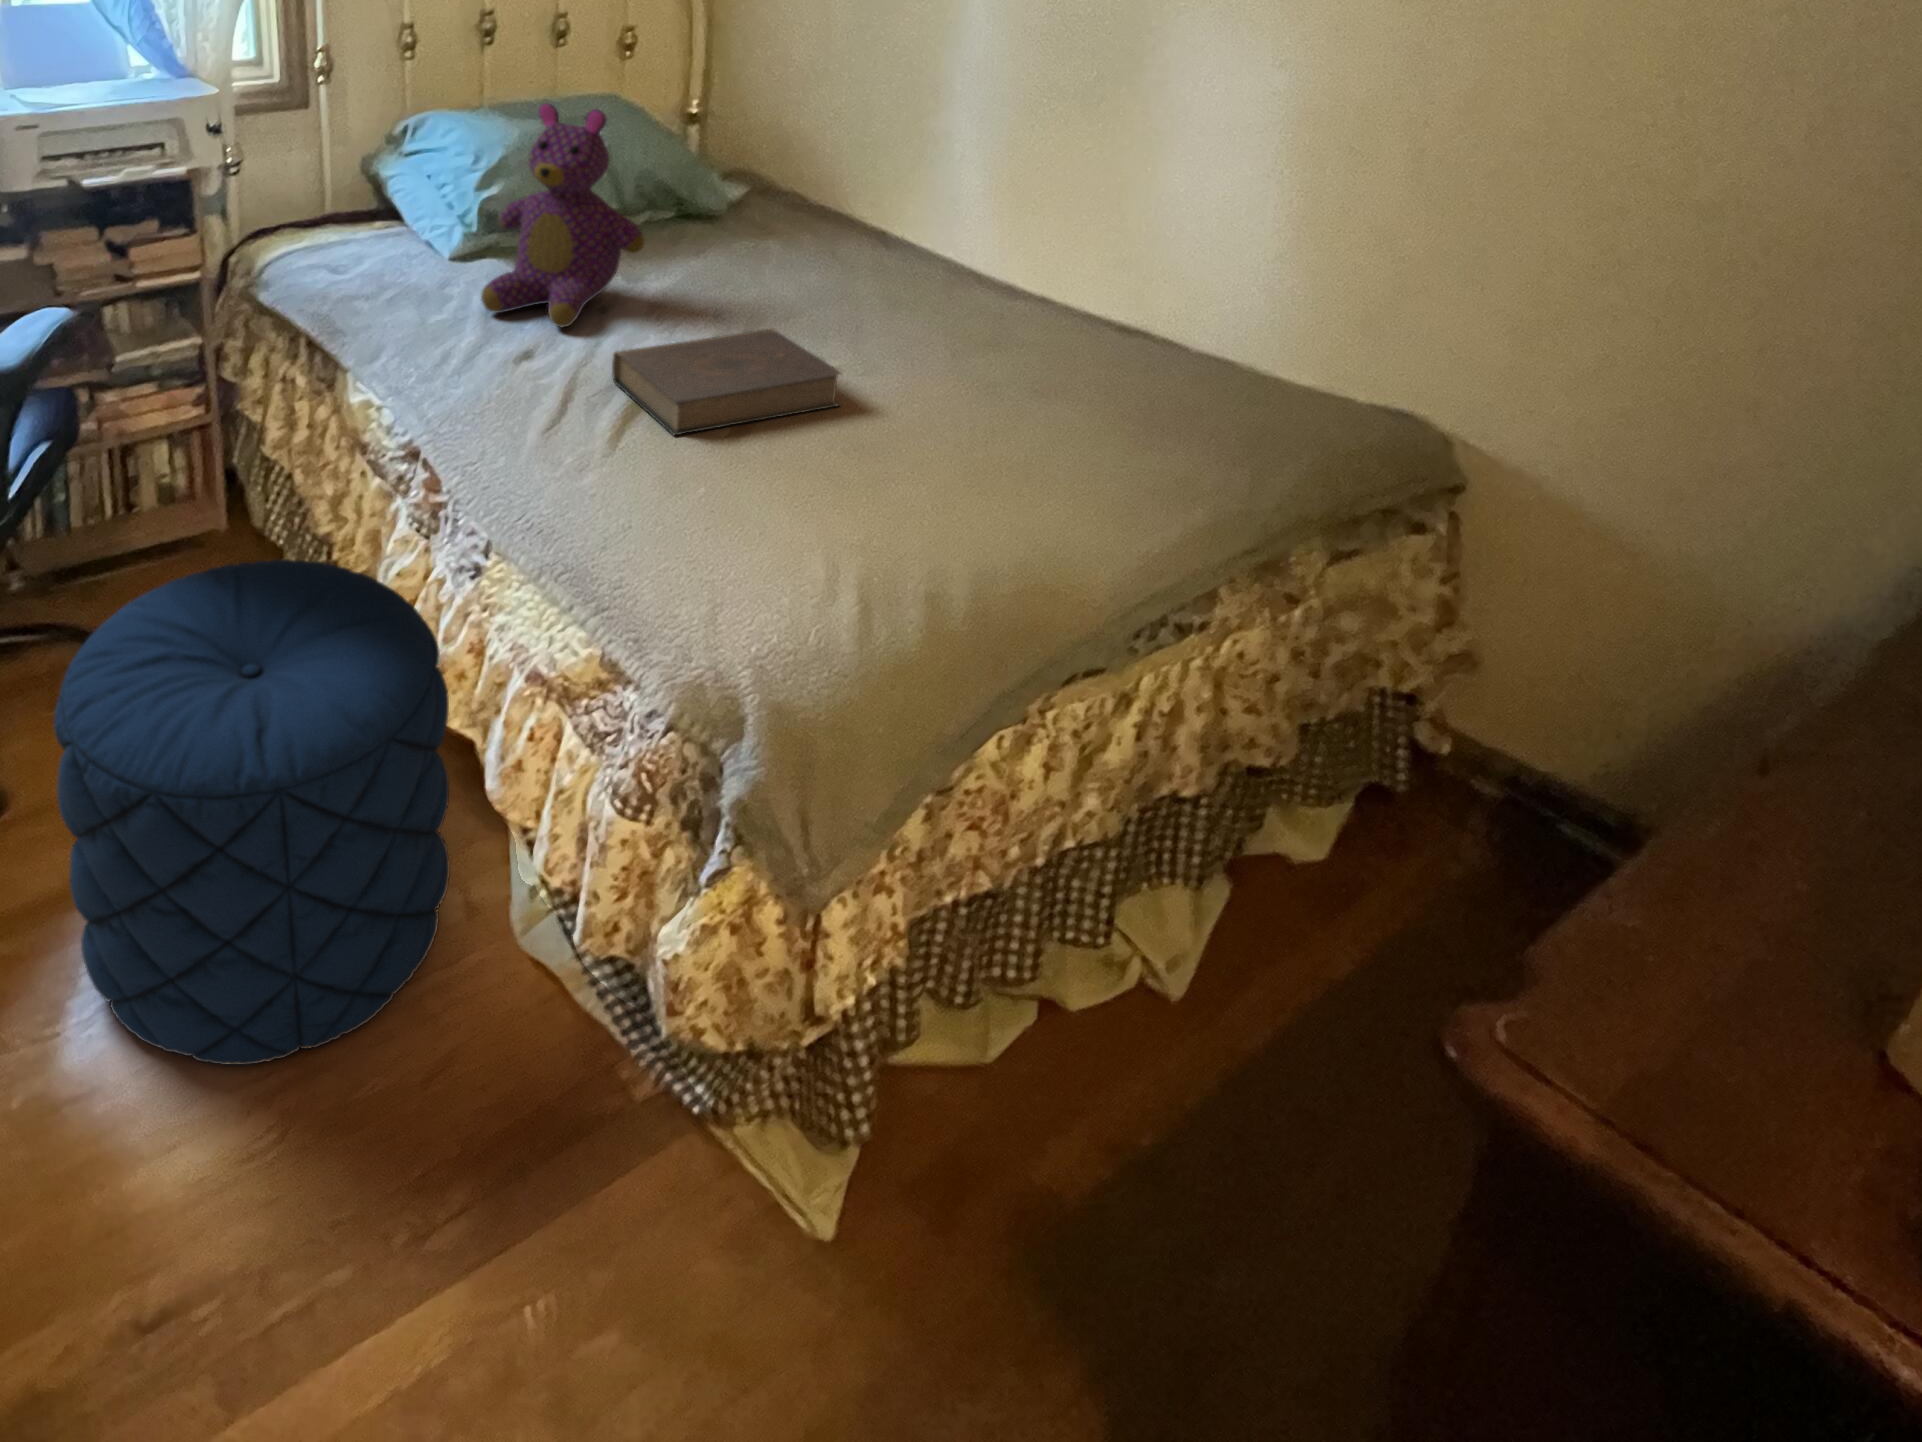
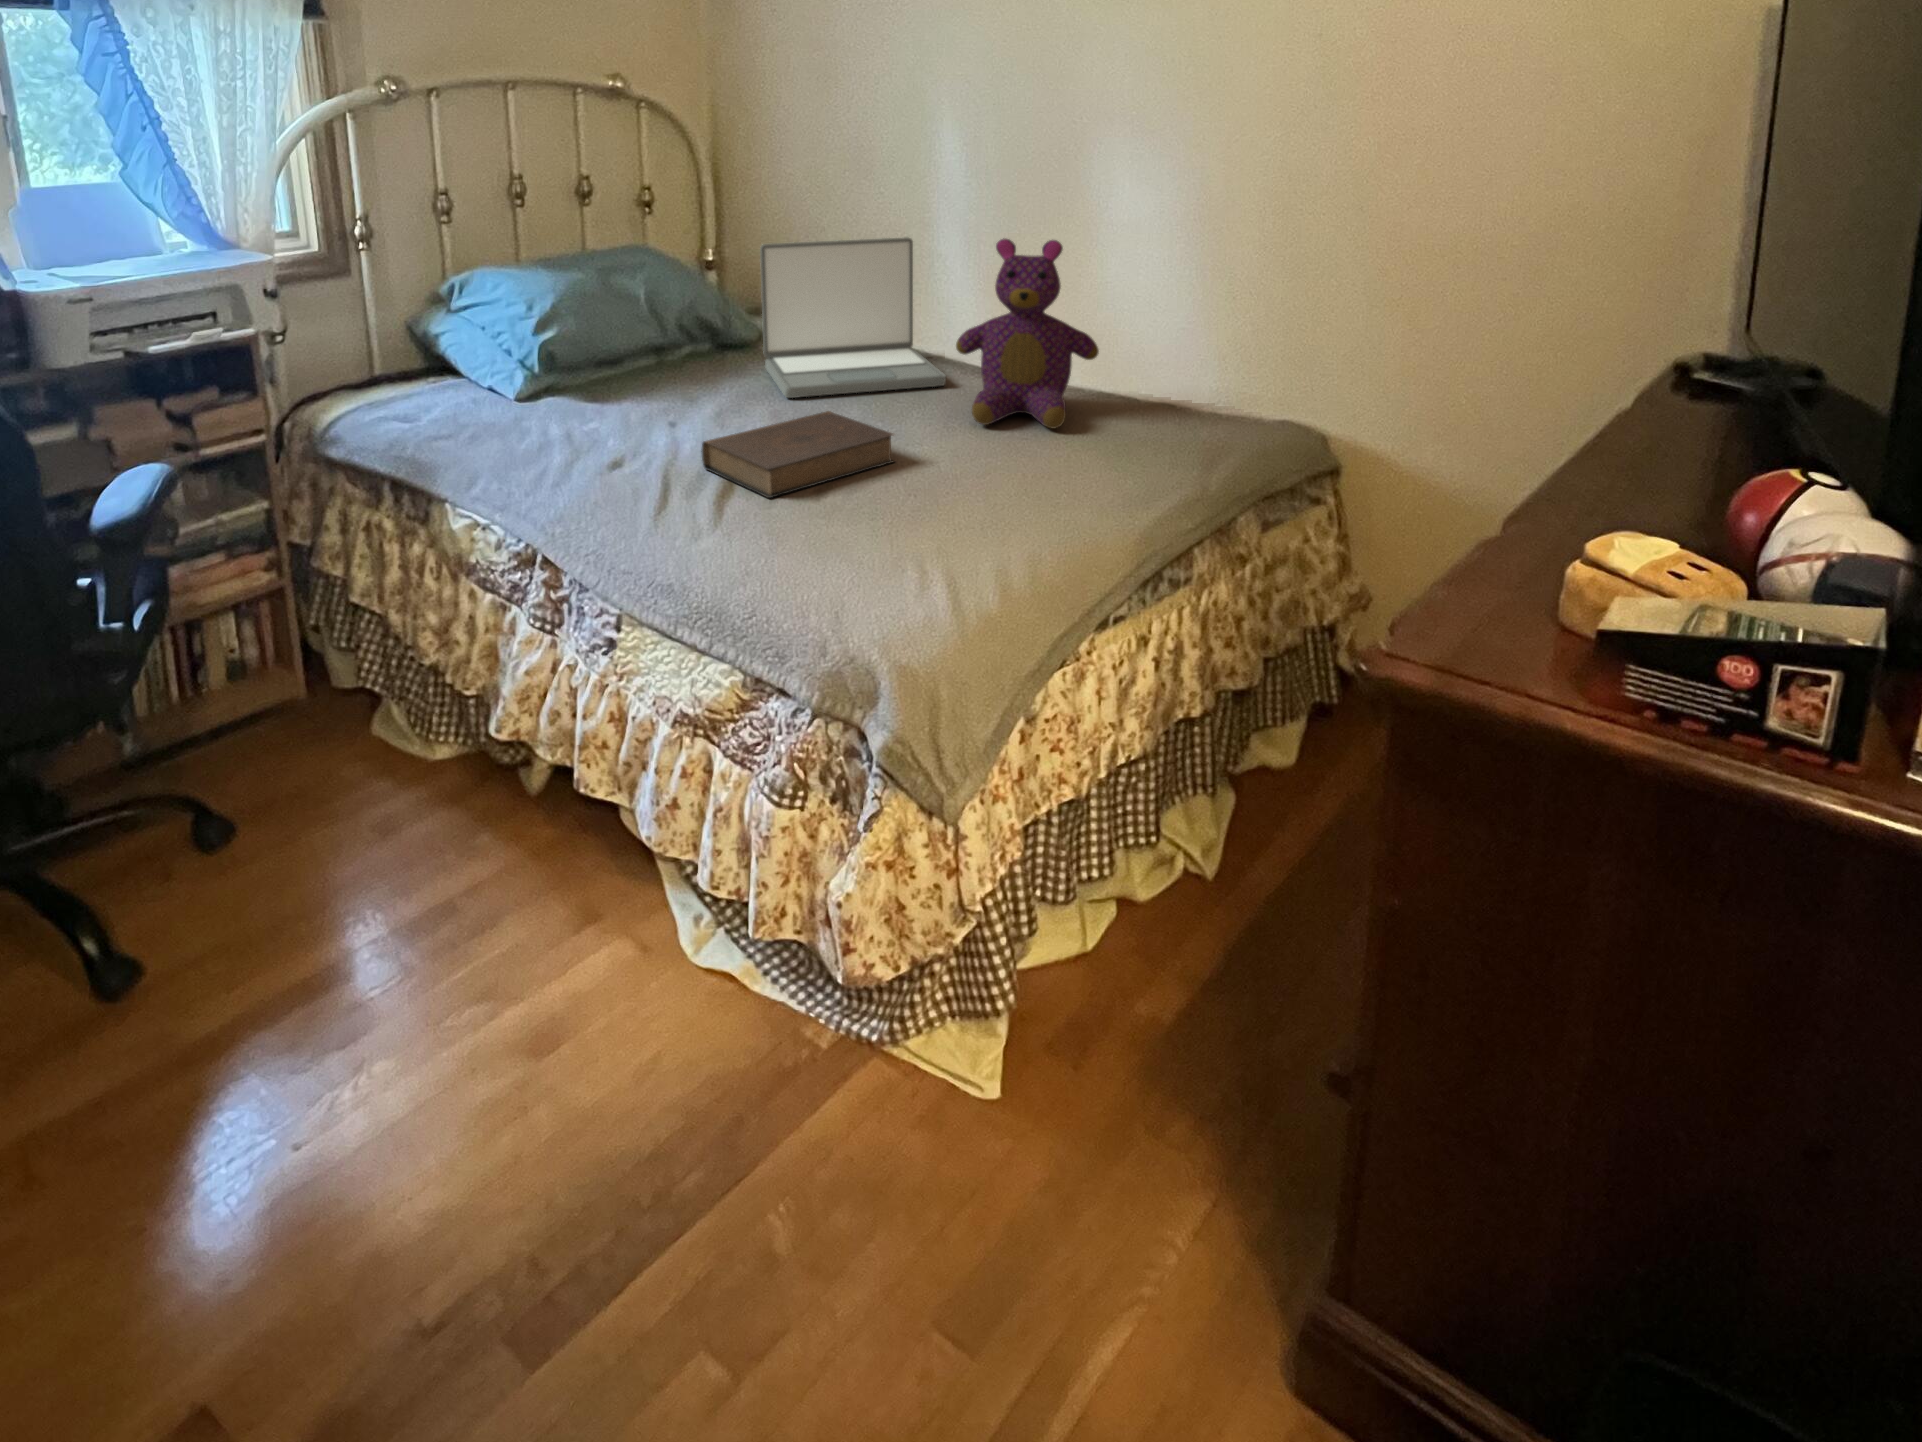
teddy bear: present [481,103,644,327] -> present [956,238,1099,428]
laptop: none [724,112,934,304] -> present [760,237,946,398]
pouf: present [54,559,450,1065] -> none [227,659,619,1133]

